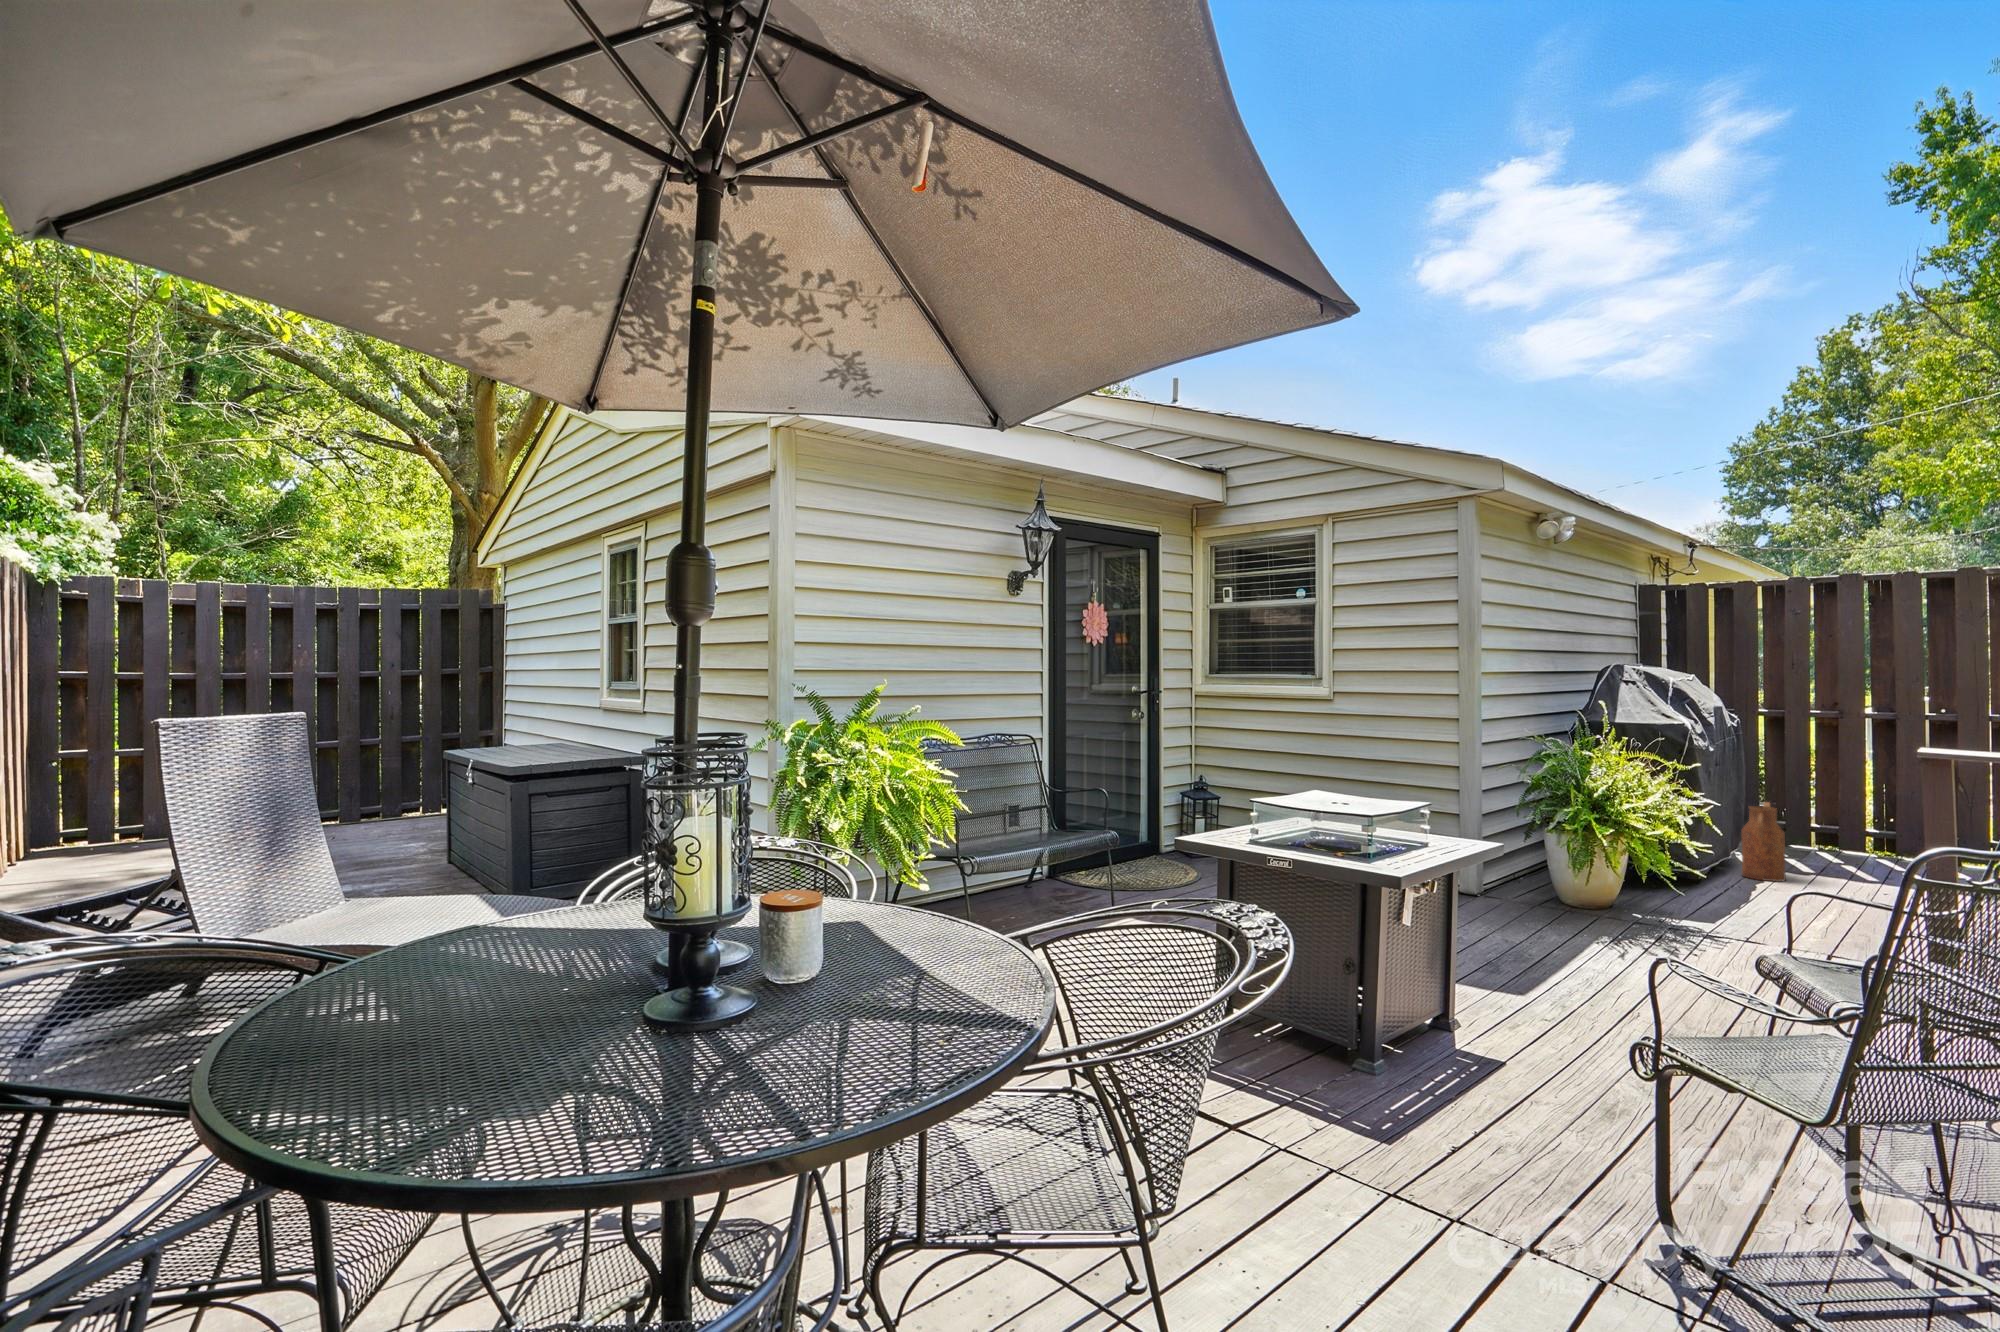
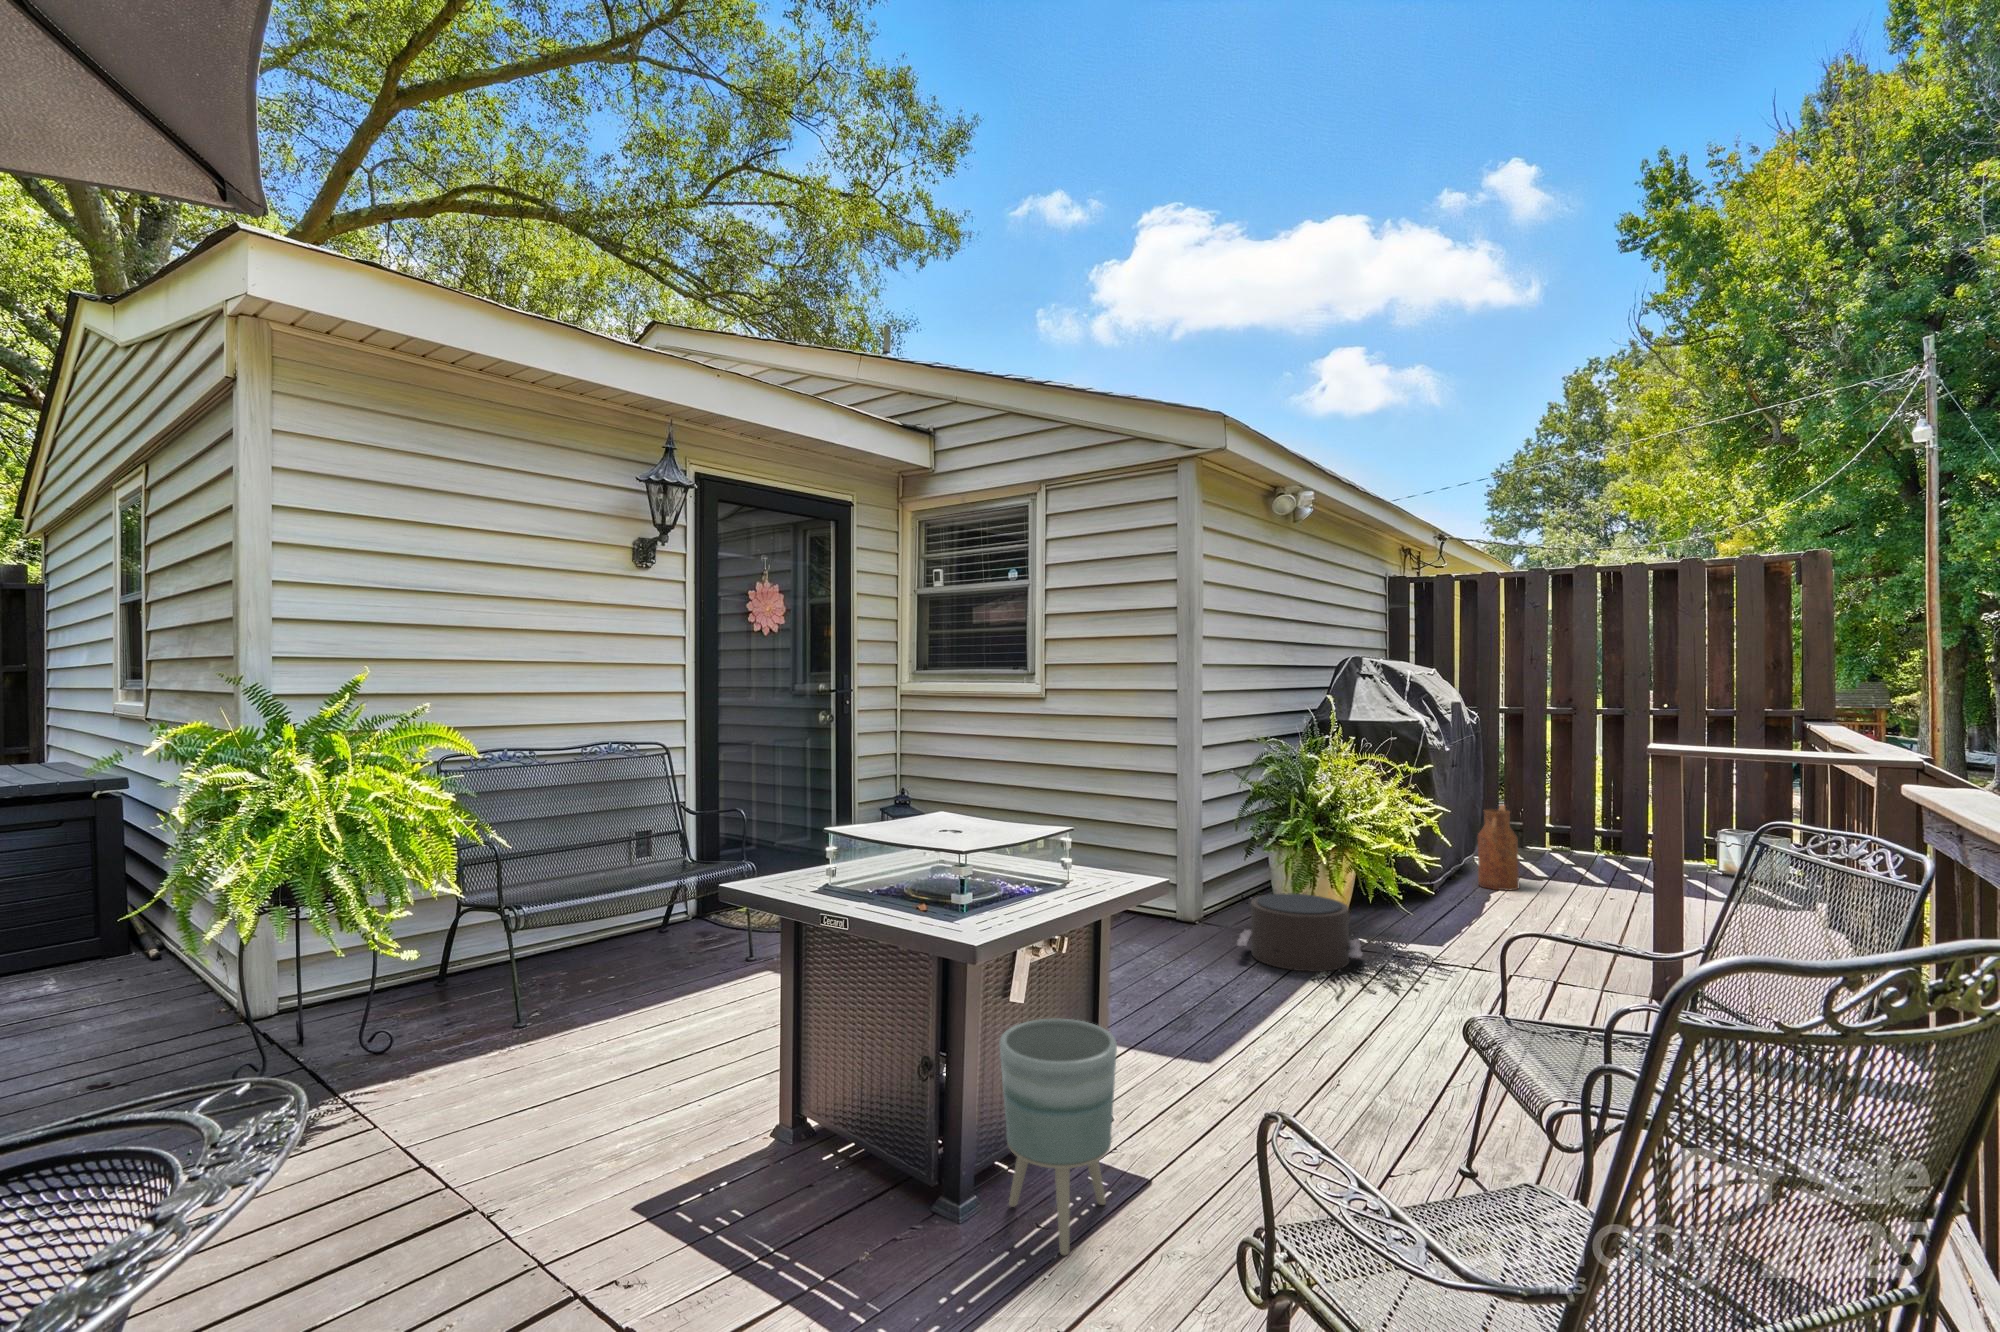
pouf: none [1523,871,1644,936] -> present [1237,893,1362,972]
planter: none [1411,938,1503,1091] -> present [999,1019,1117,1255]

